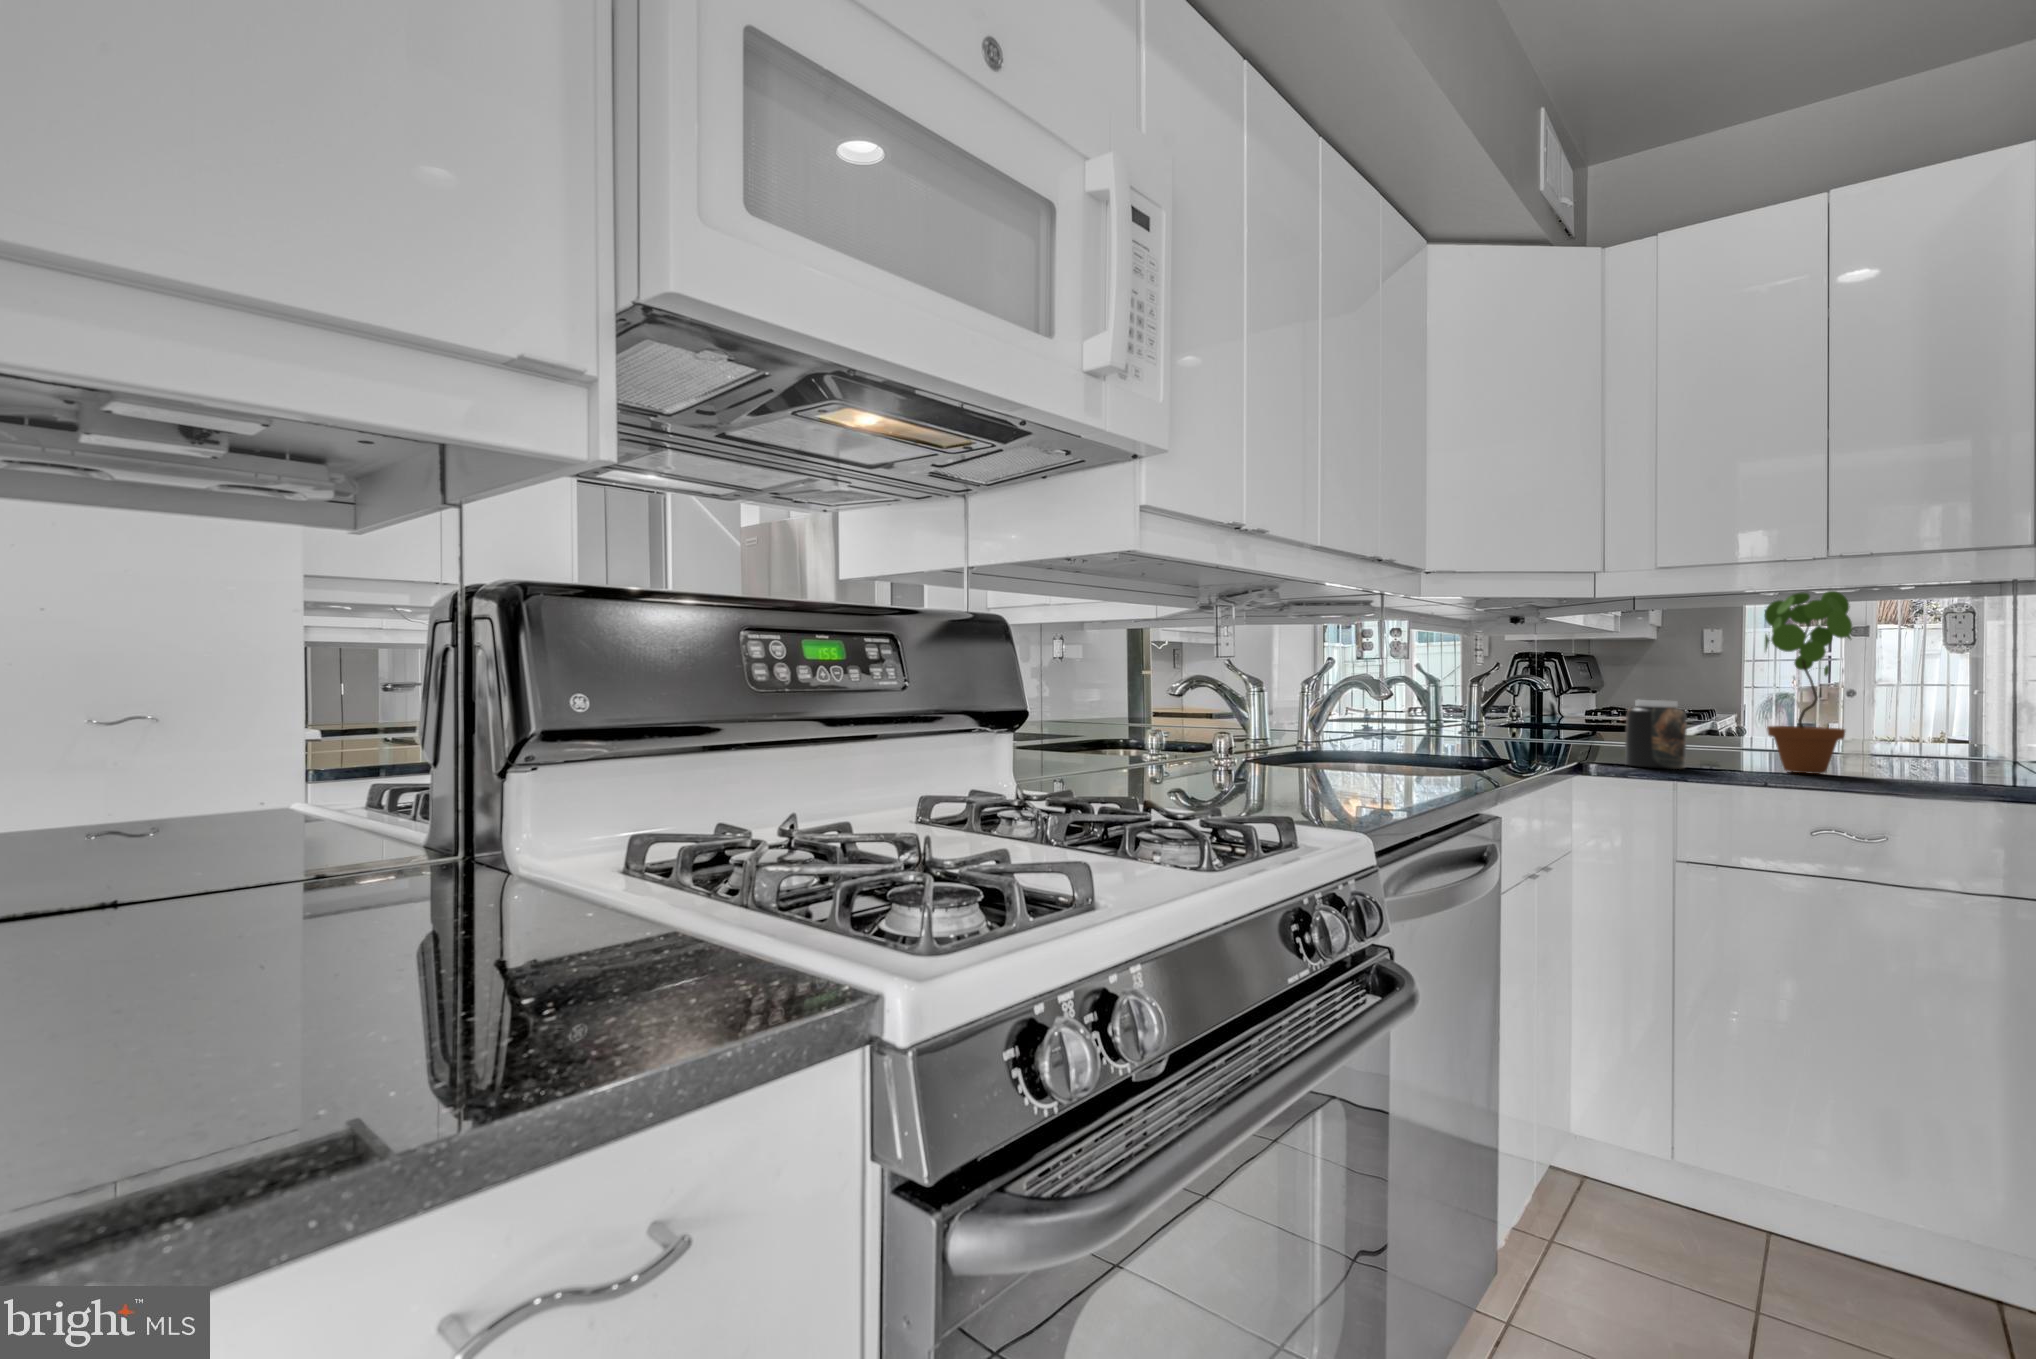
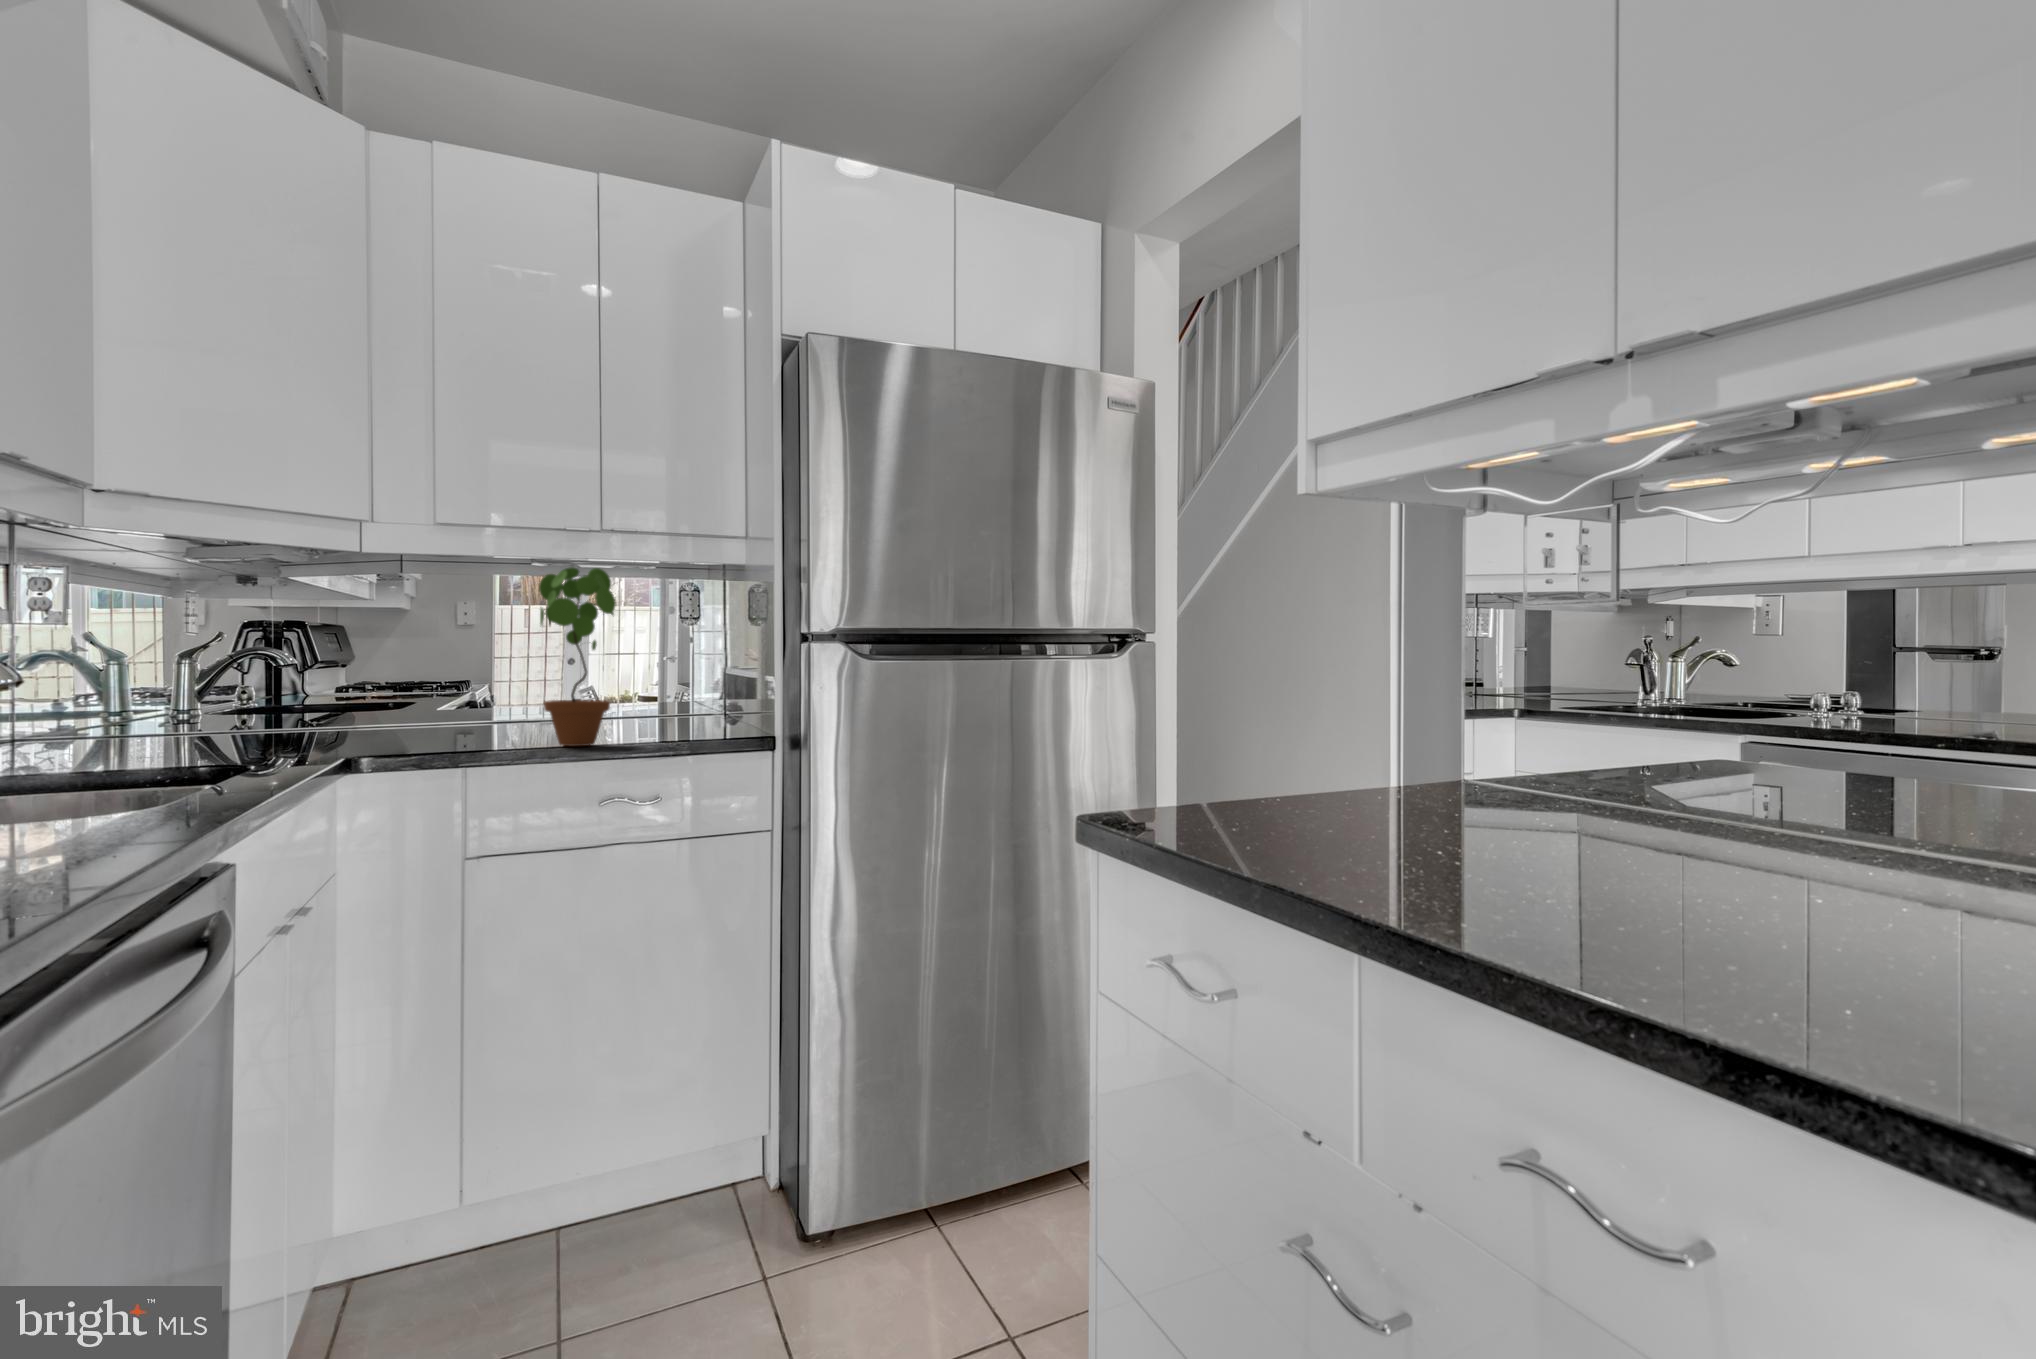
jar: present [1625,700,1687,769] -> none [398,678,467,755]

